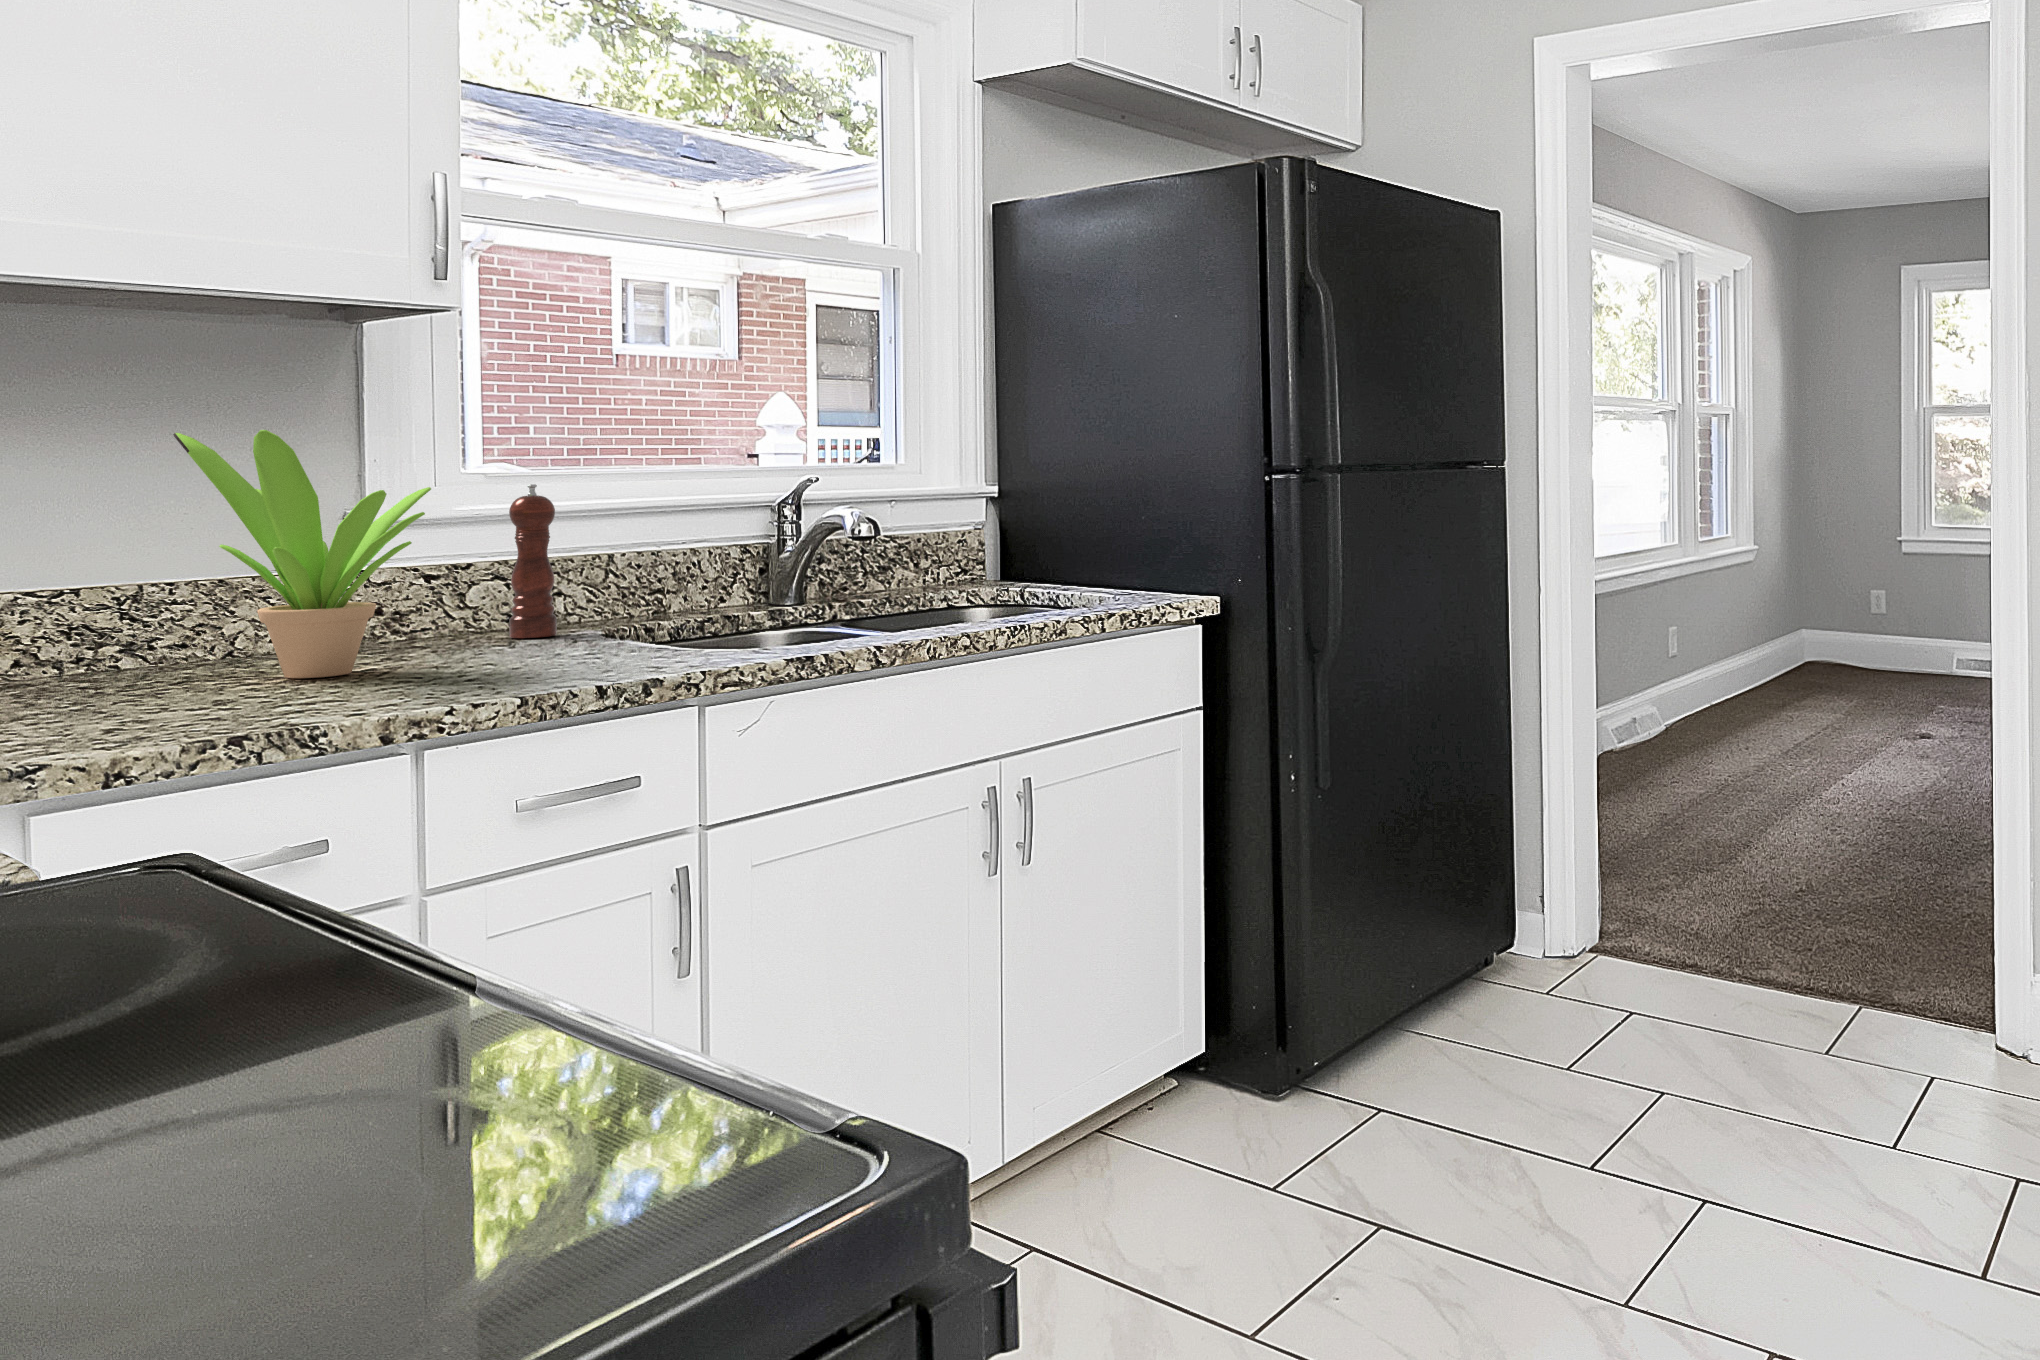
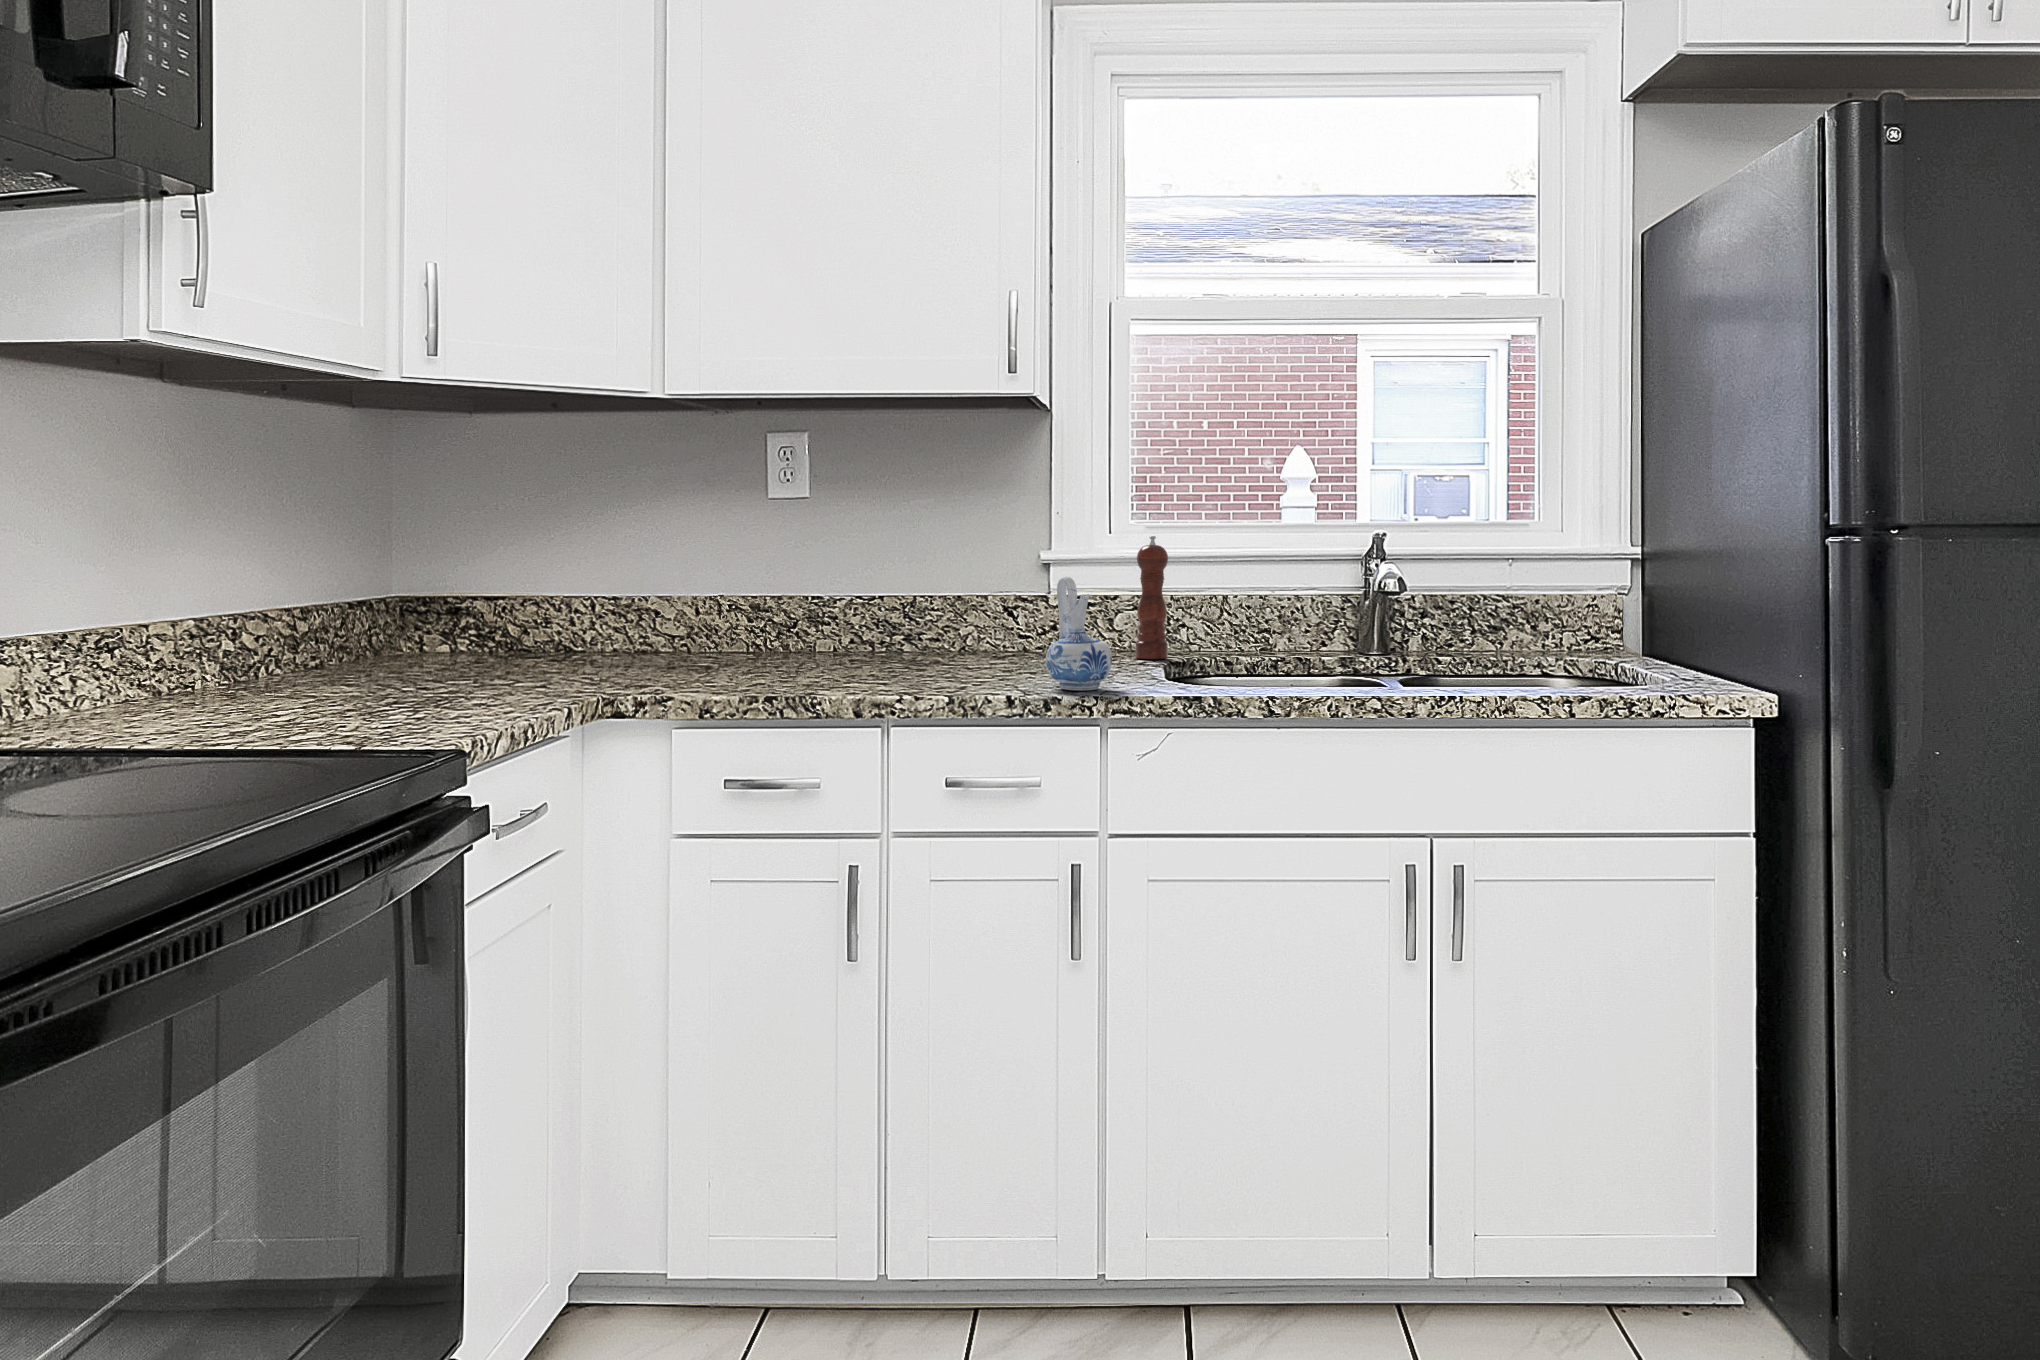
potted plant: present [173,430,431,678] -> none [876,496,1025,670]
ceramic pitcher: none [581,529,676,670] -> present [1046,577,1112,690]

